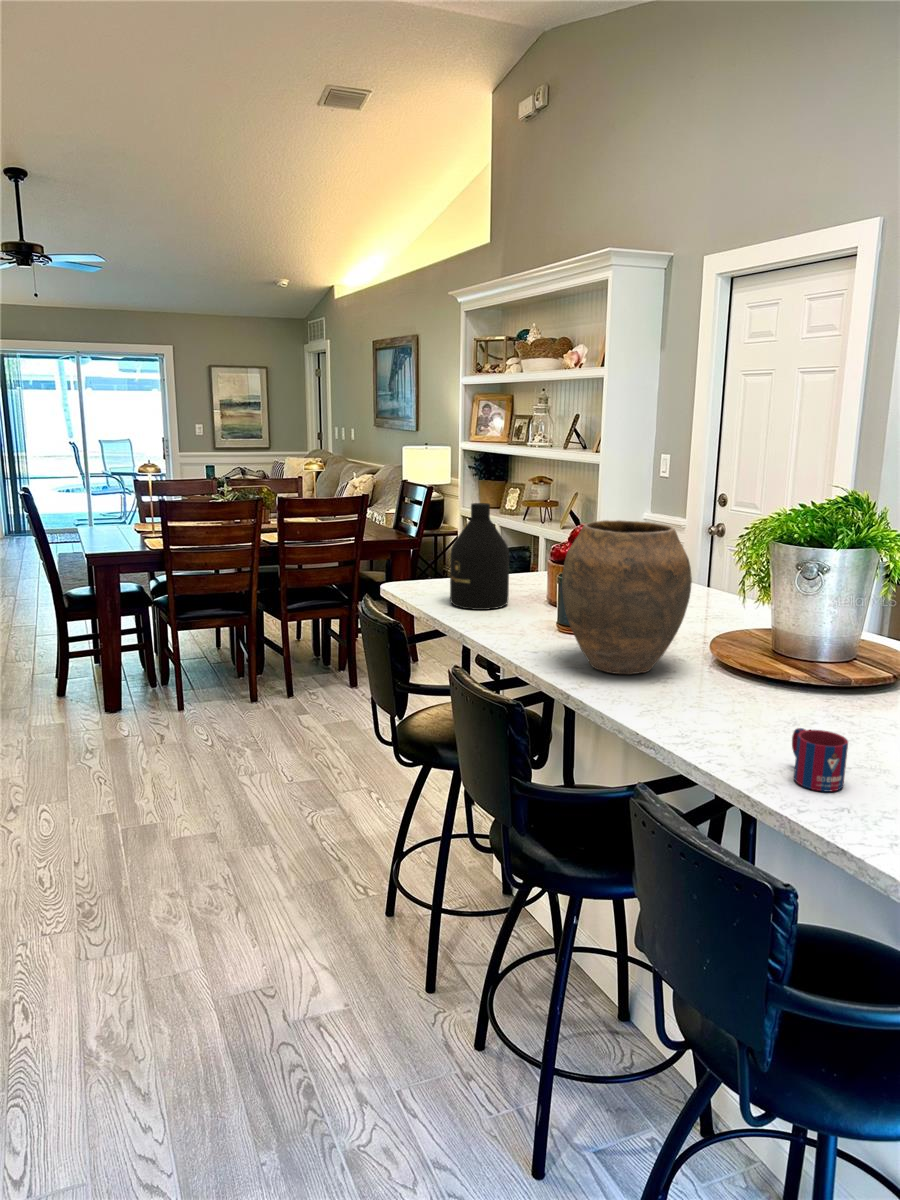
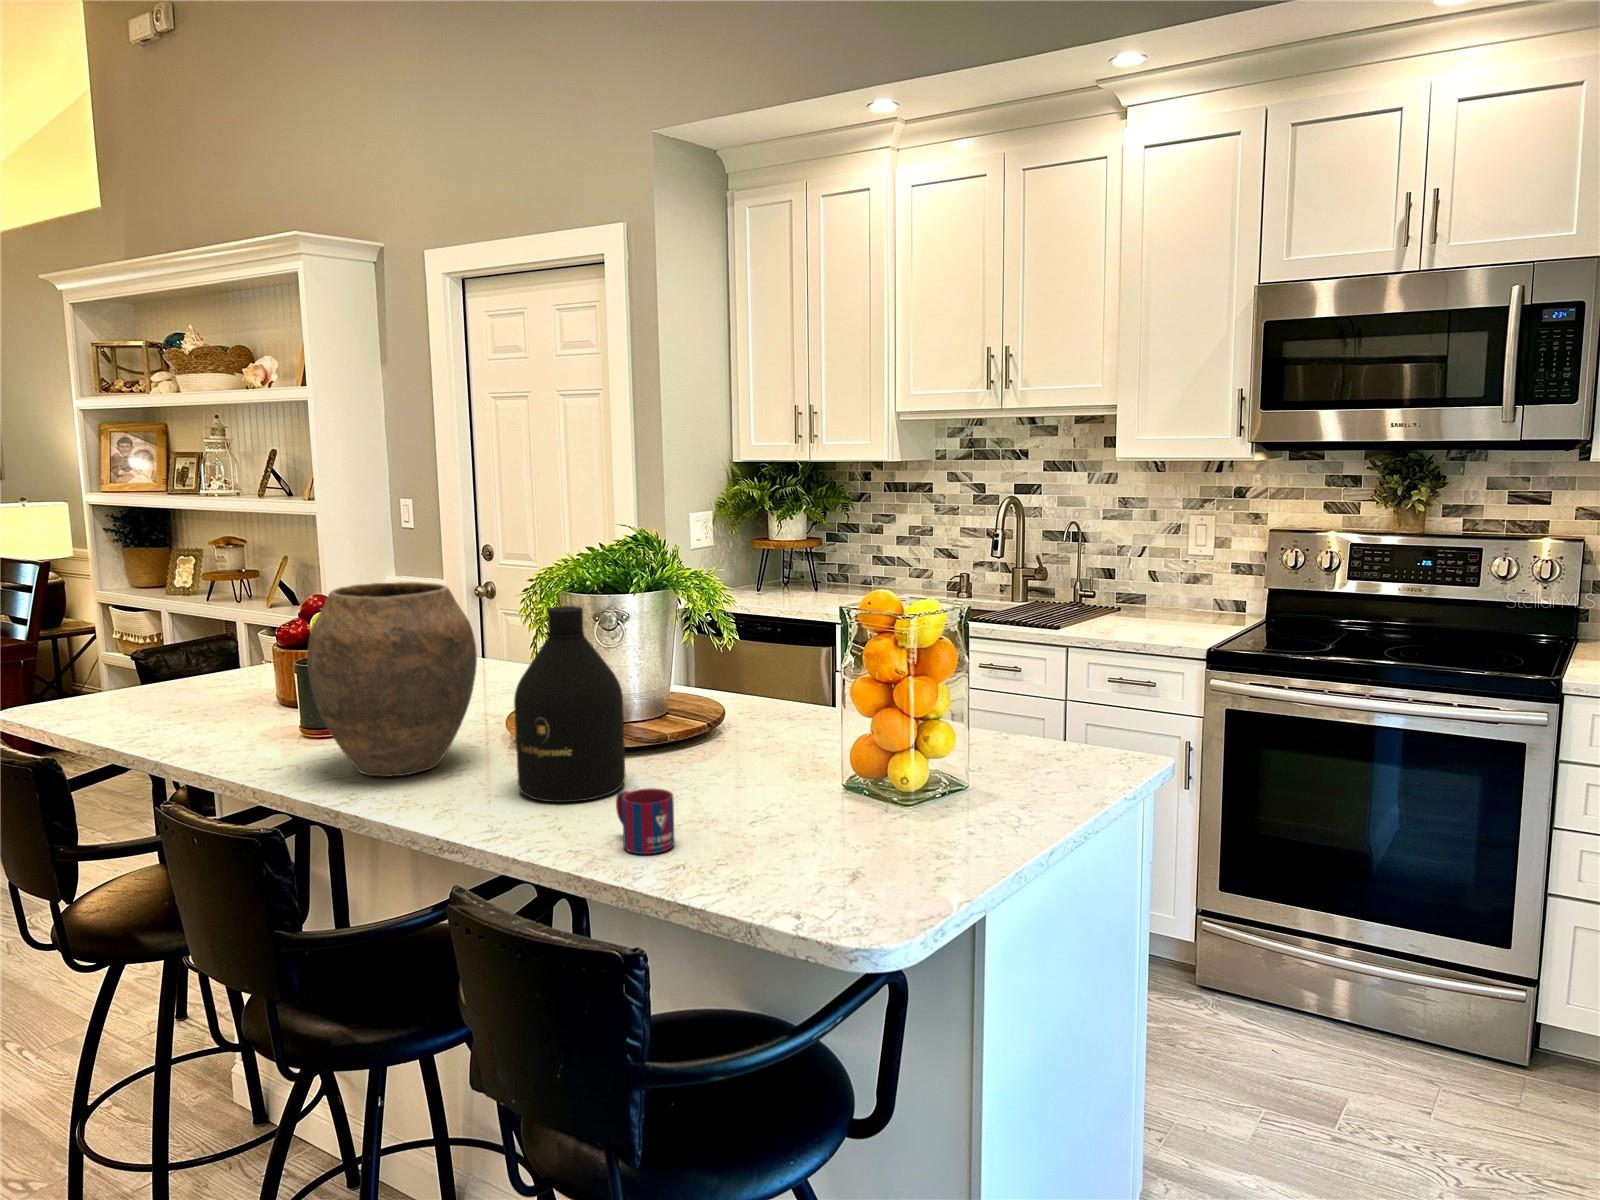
bottle: present [450,503,509,610] -> present [514,606,625,802]

